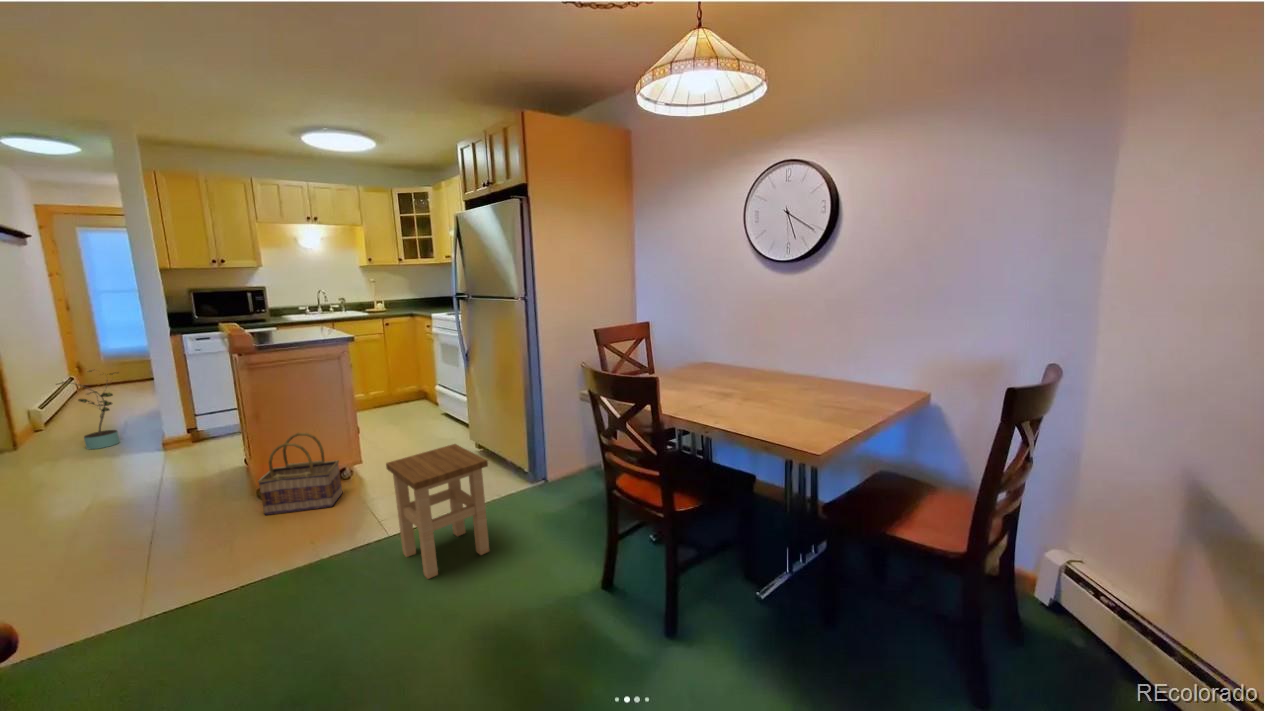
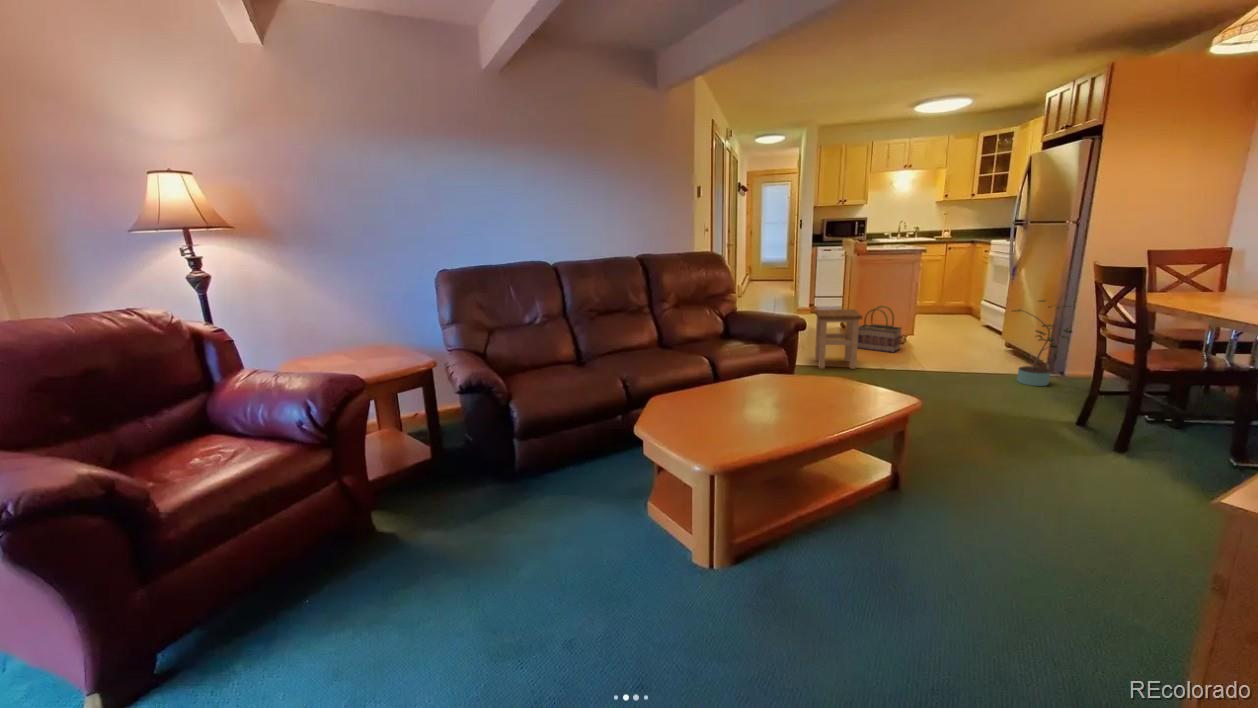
potted plant: present [56,370,120,449] -> present [1013,300,1072,386]
stool: present [386,444,489,579] -> present [815,309,862,369]

